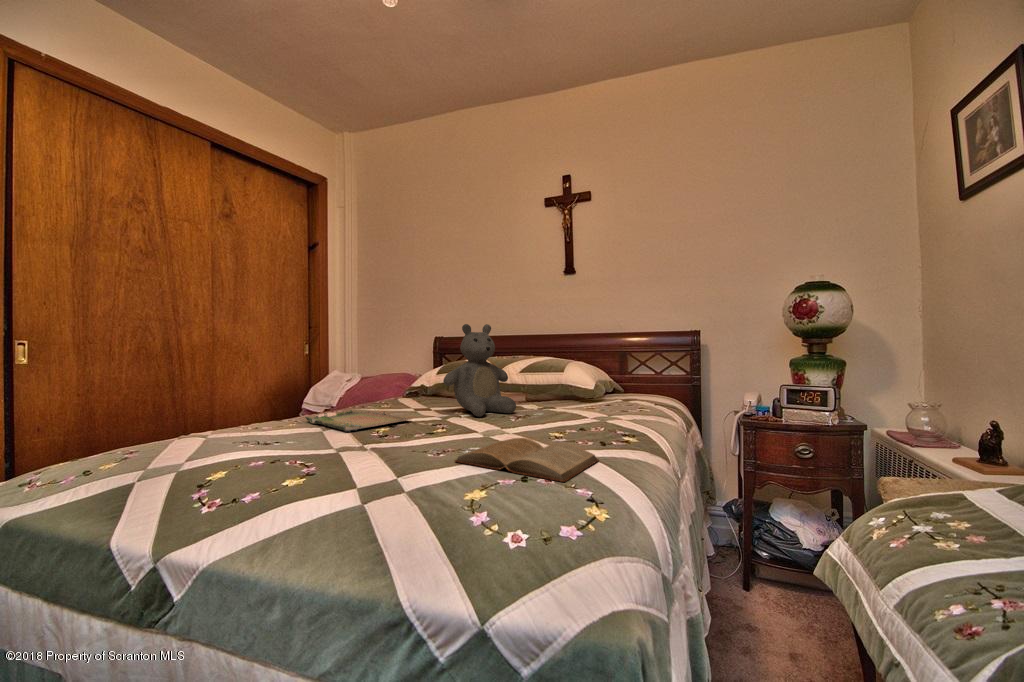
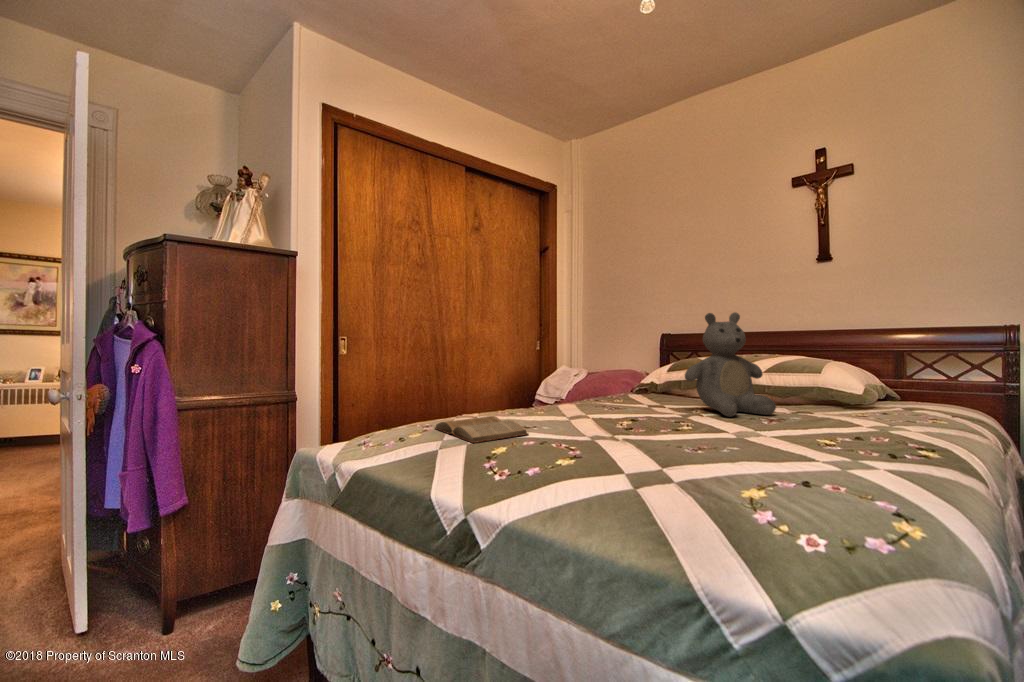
tray: present [305,410,412,432] -> none [547,399,653,424]
book: present [455,438,599,482] -> present [435,416,528,443]

